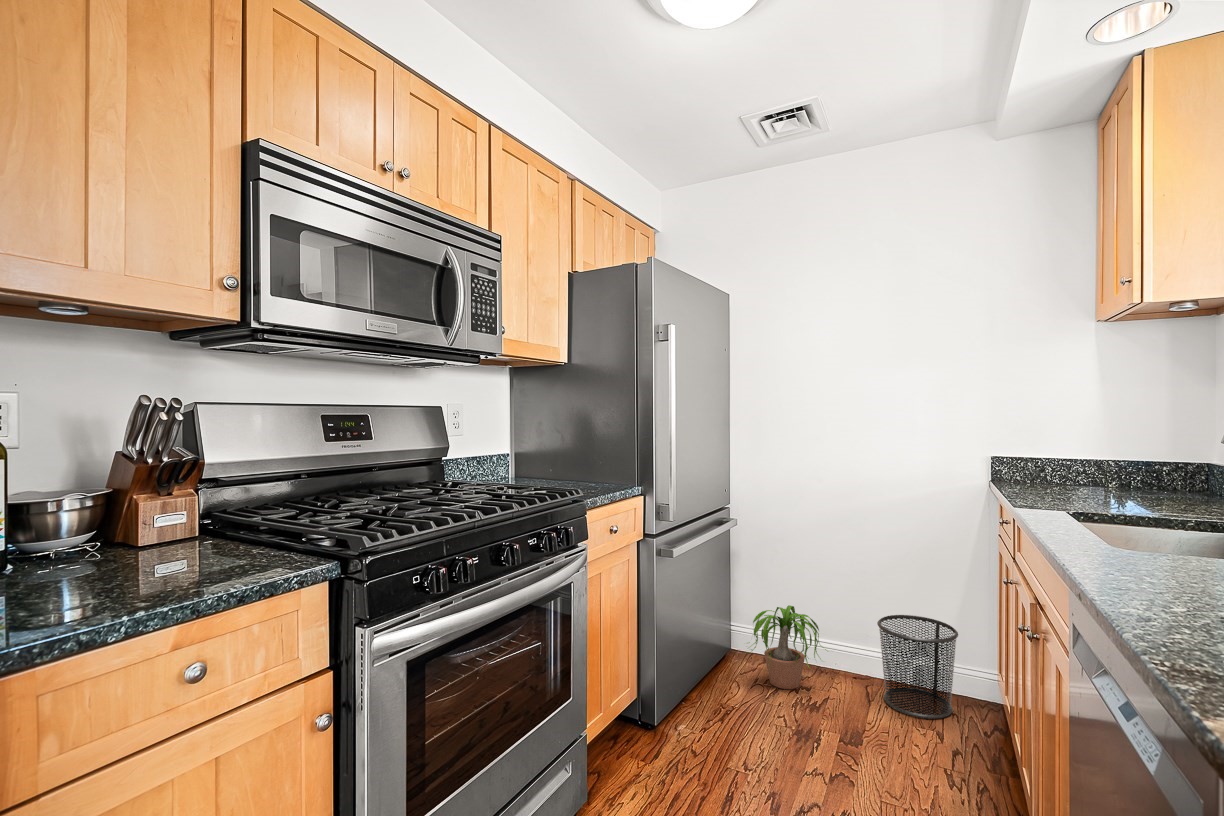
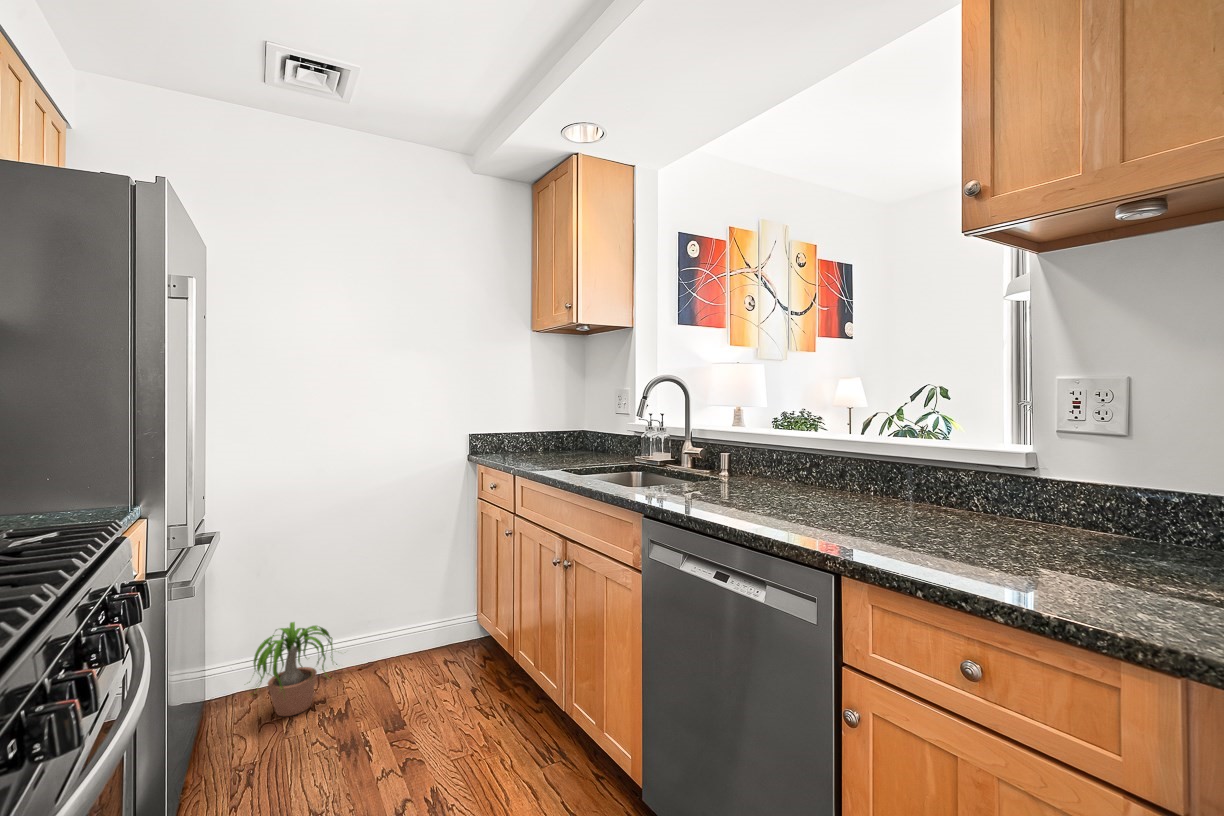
waste bin: present [877,615,958,719] -> none [387,587,455,680]

